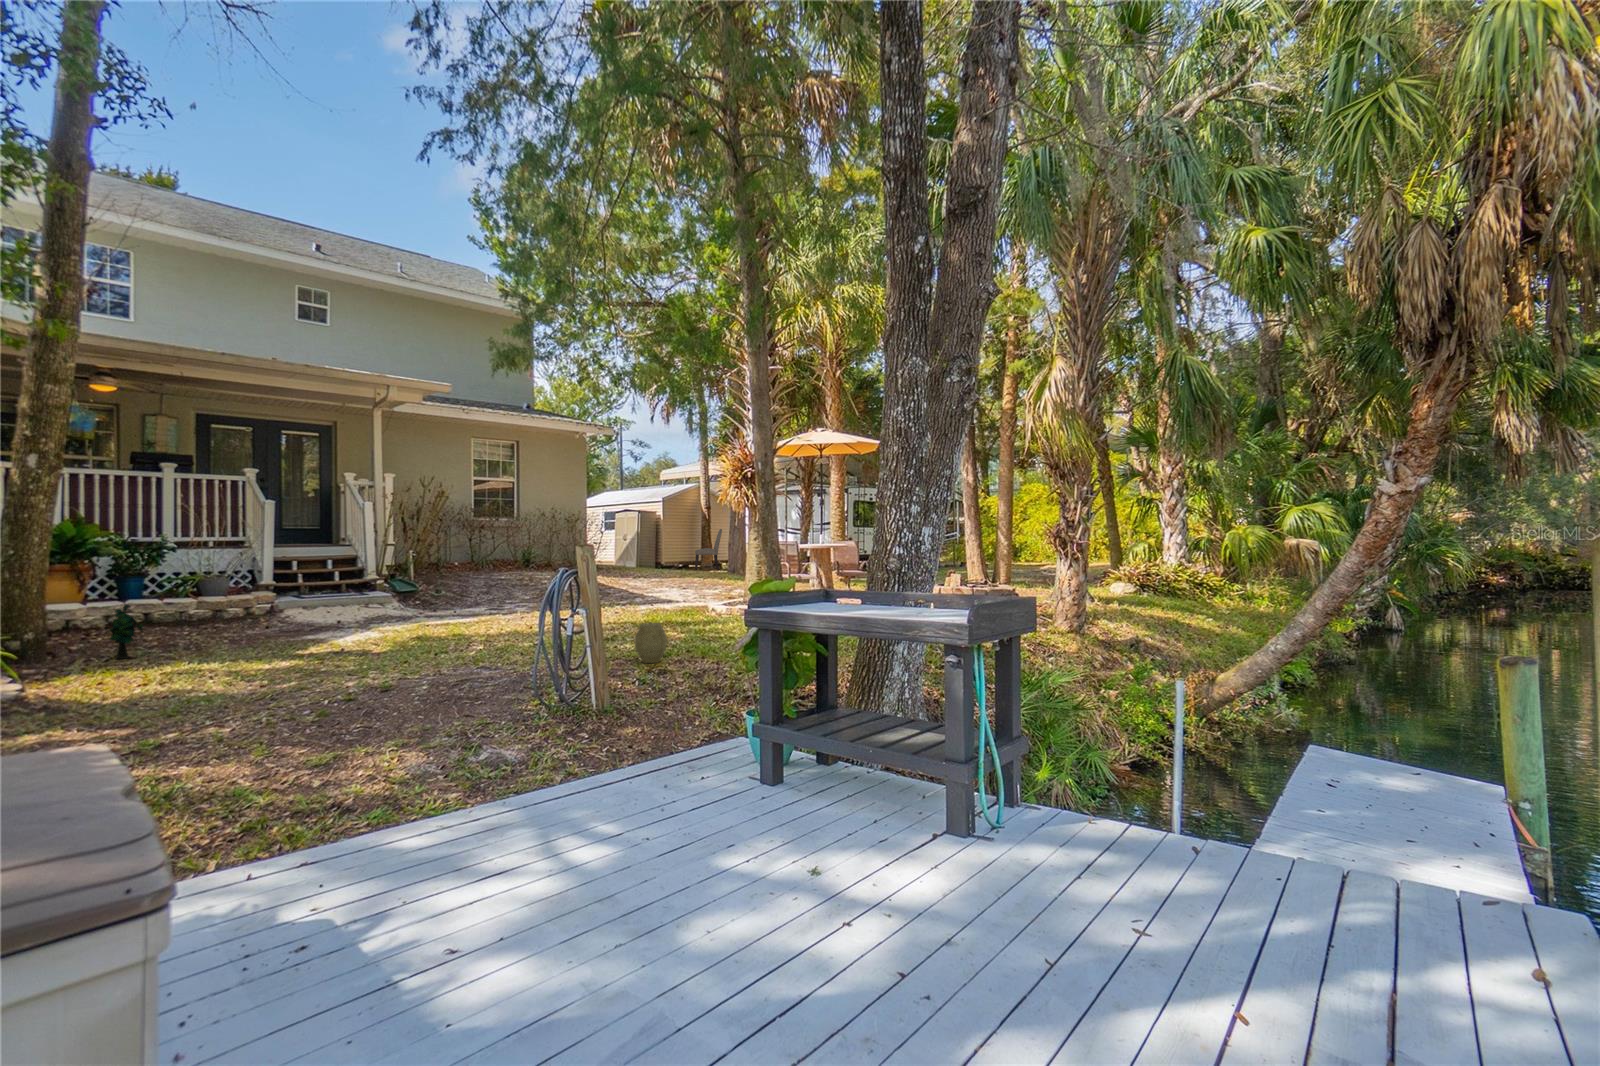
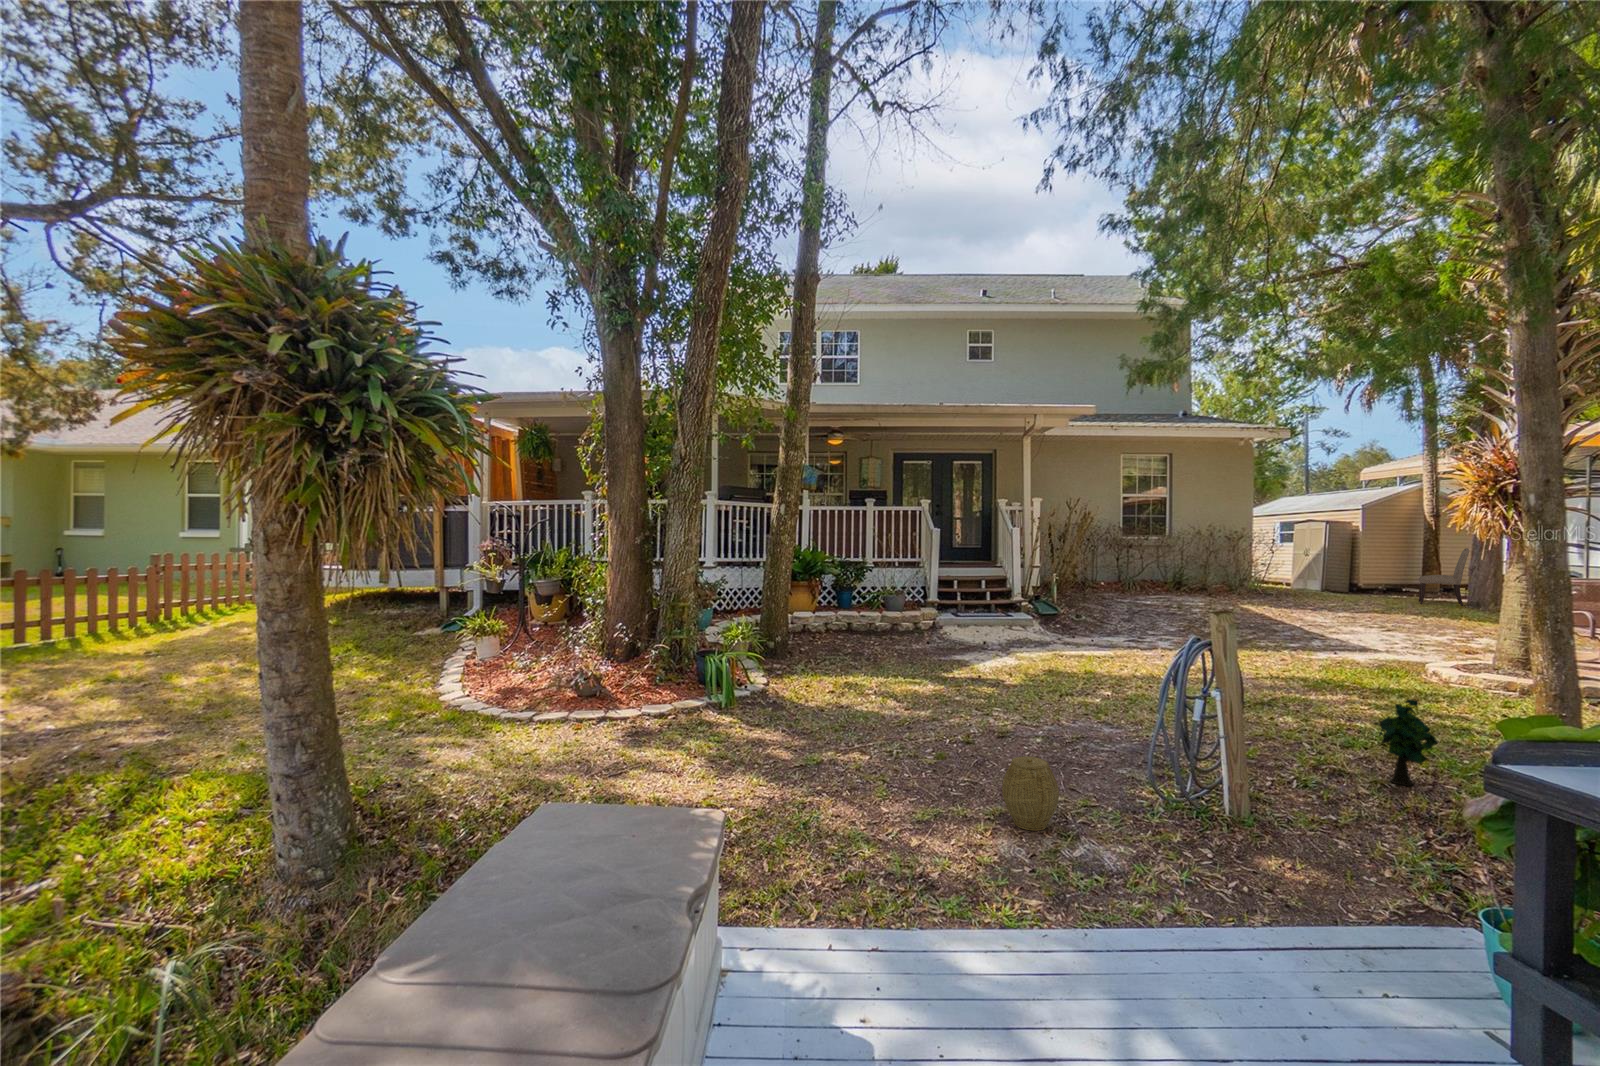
decorative plant: present [105,604,143,659] -> present [1375,699,1438,786]
woven basket: present [634,622,667,663] -> present [1002,756,1059,831]

